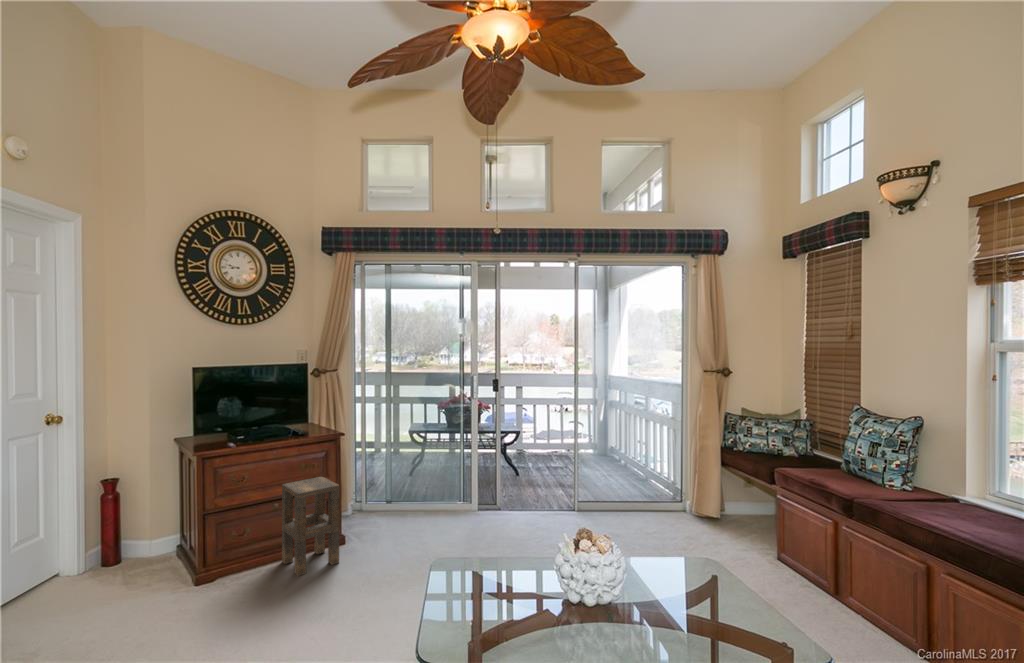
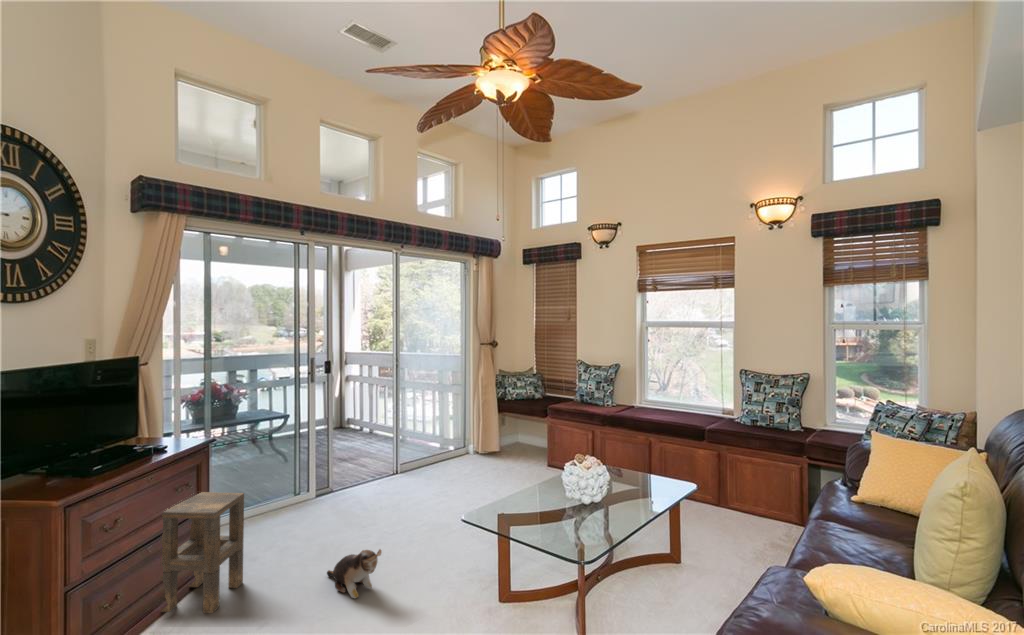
plush toy: none [365,565,397,610] -> present [327,549,381,598]

